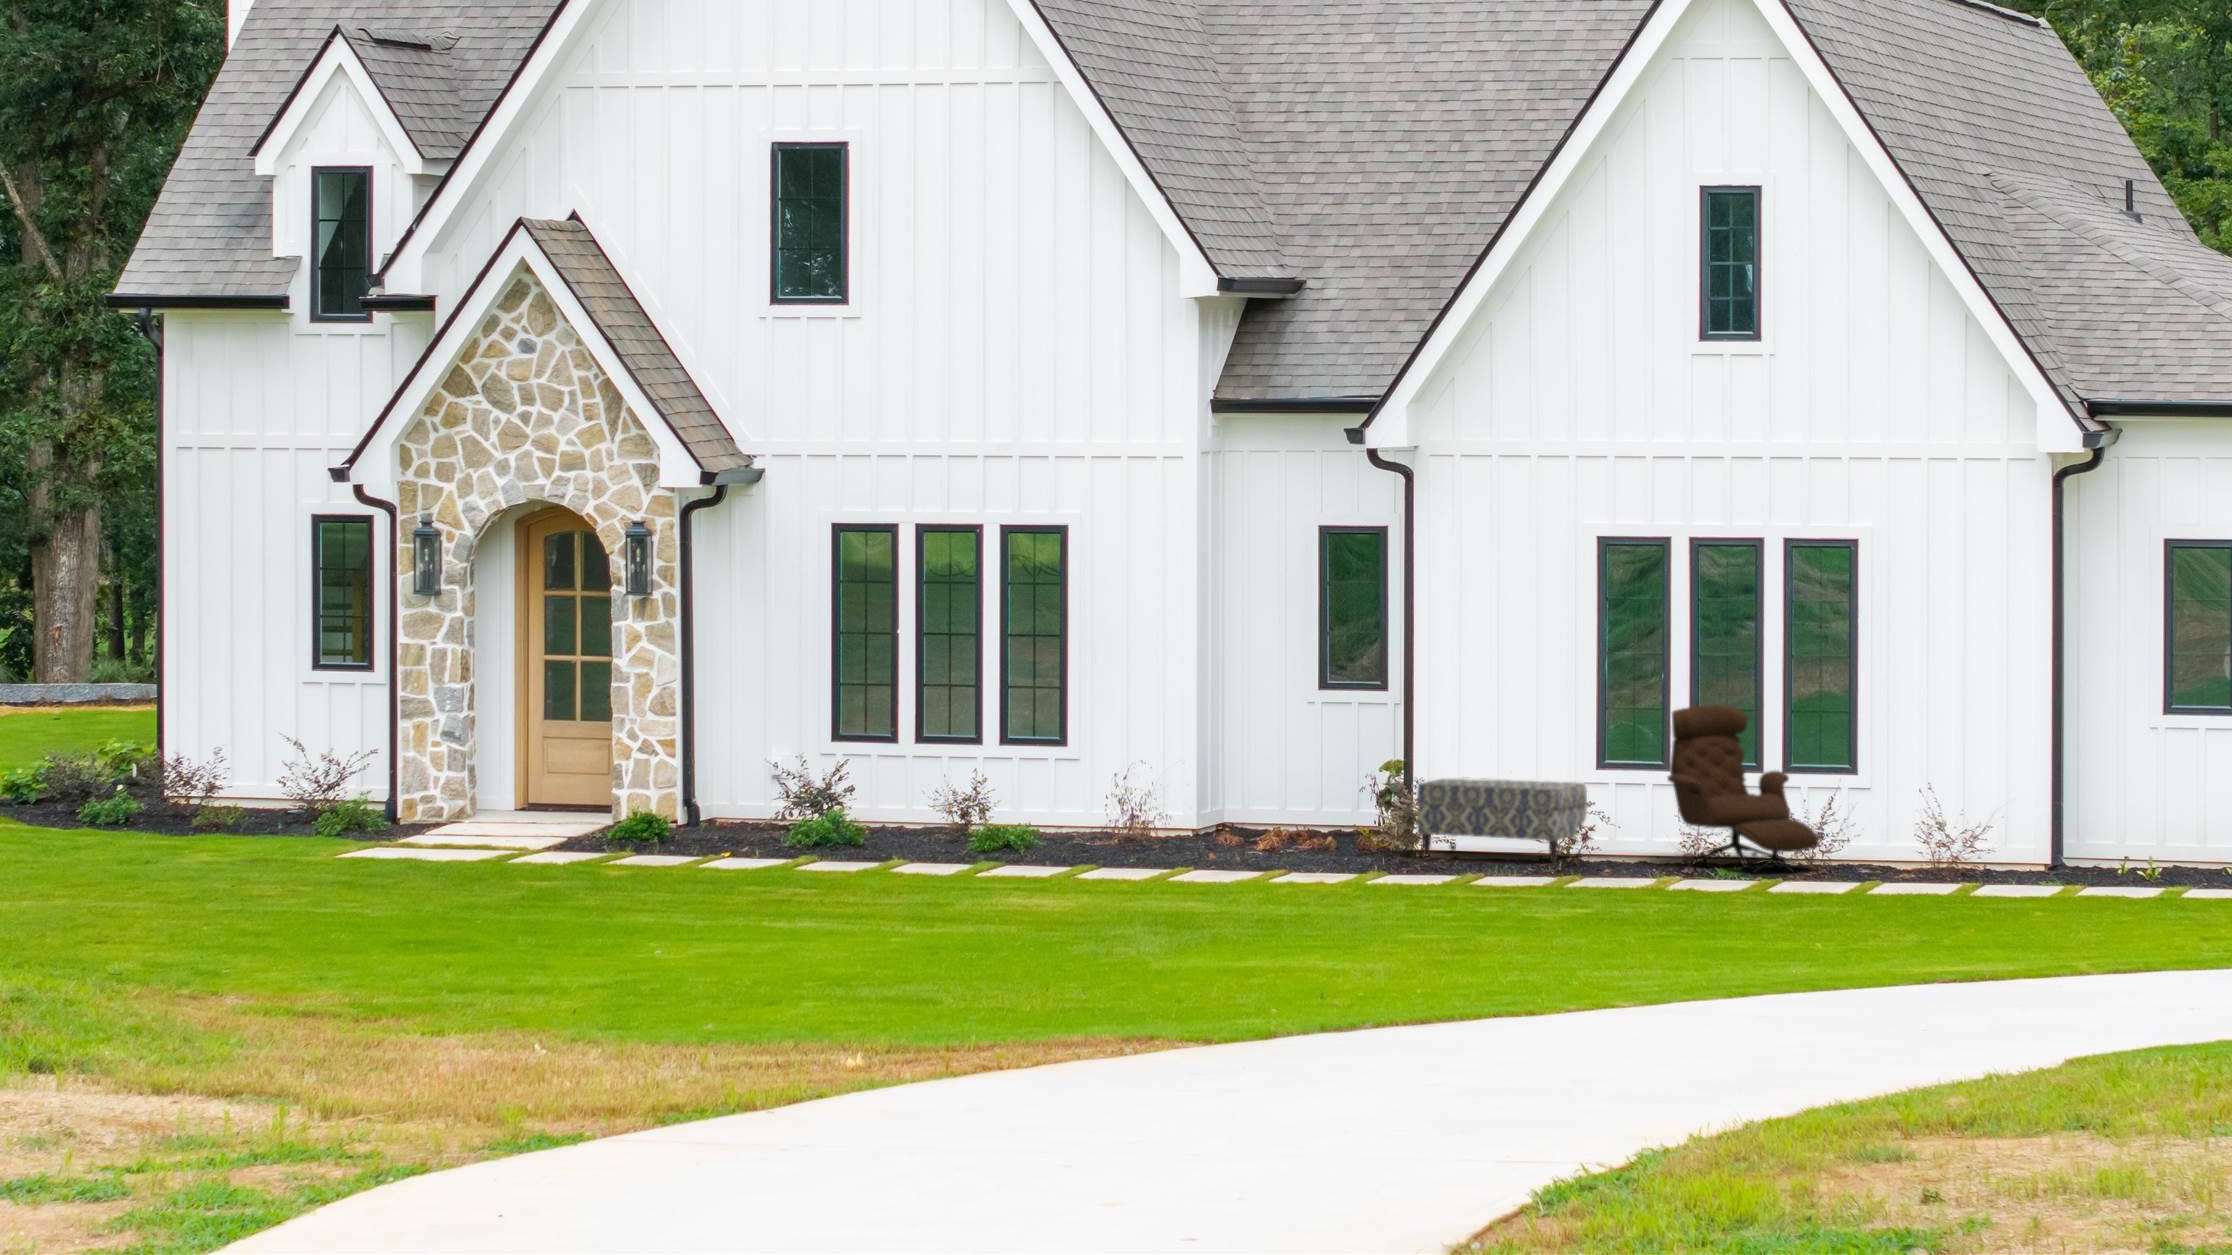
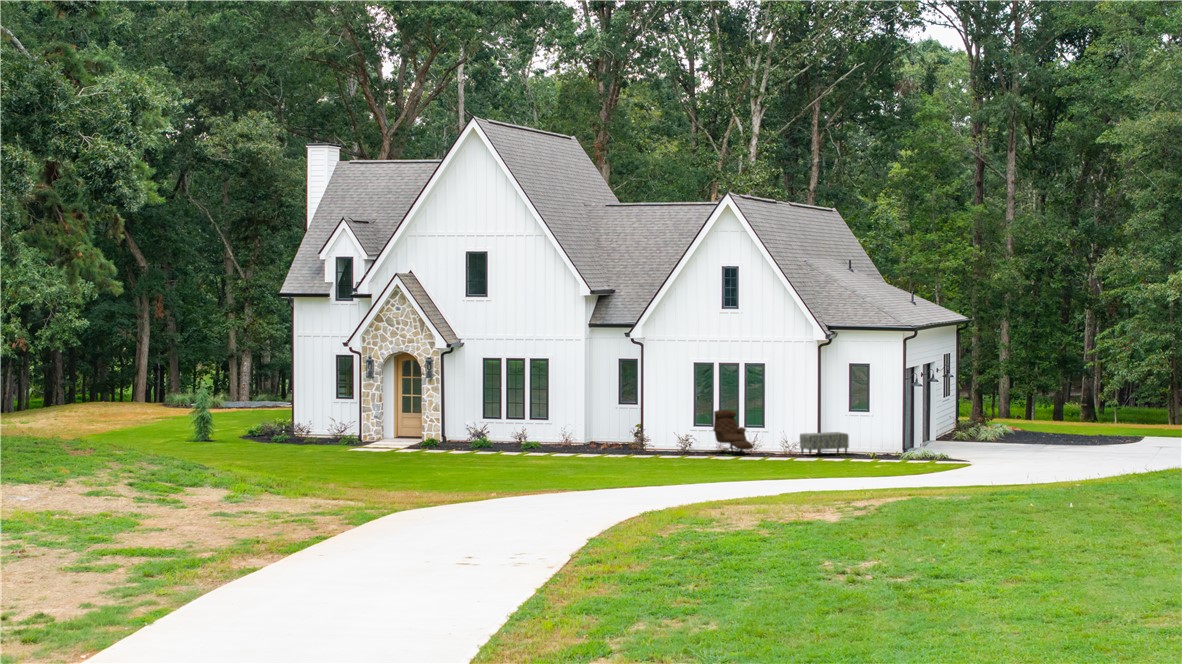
bench: present [1417,777,1587,863] -> present [800,432,849,456]

